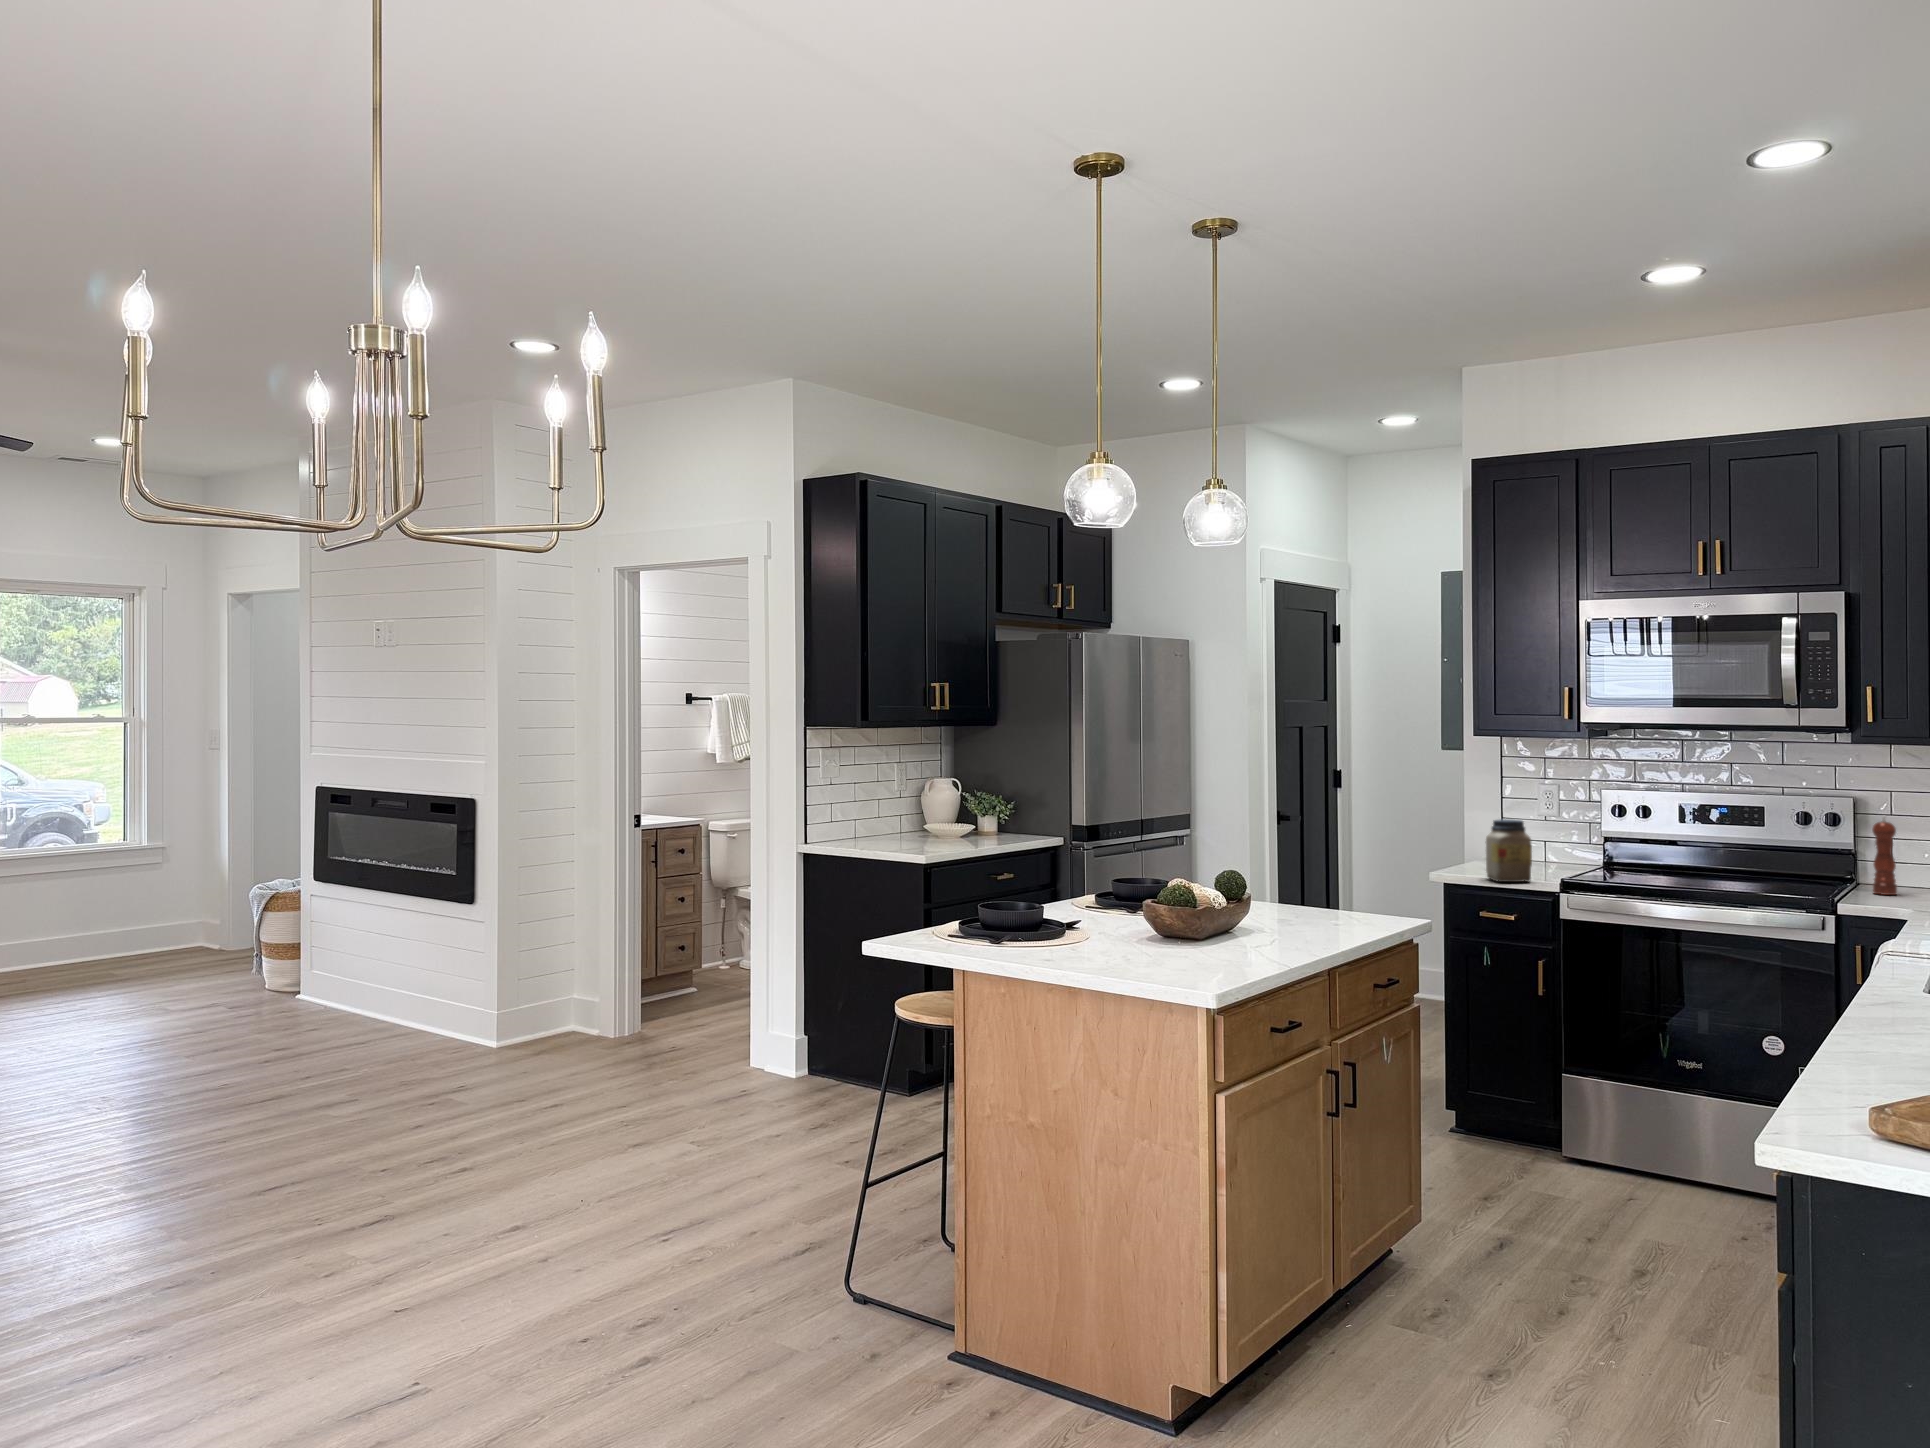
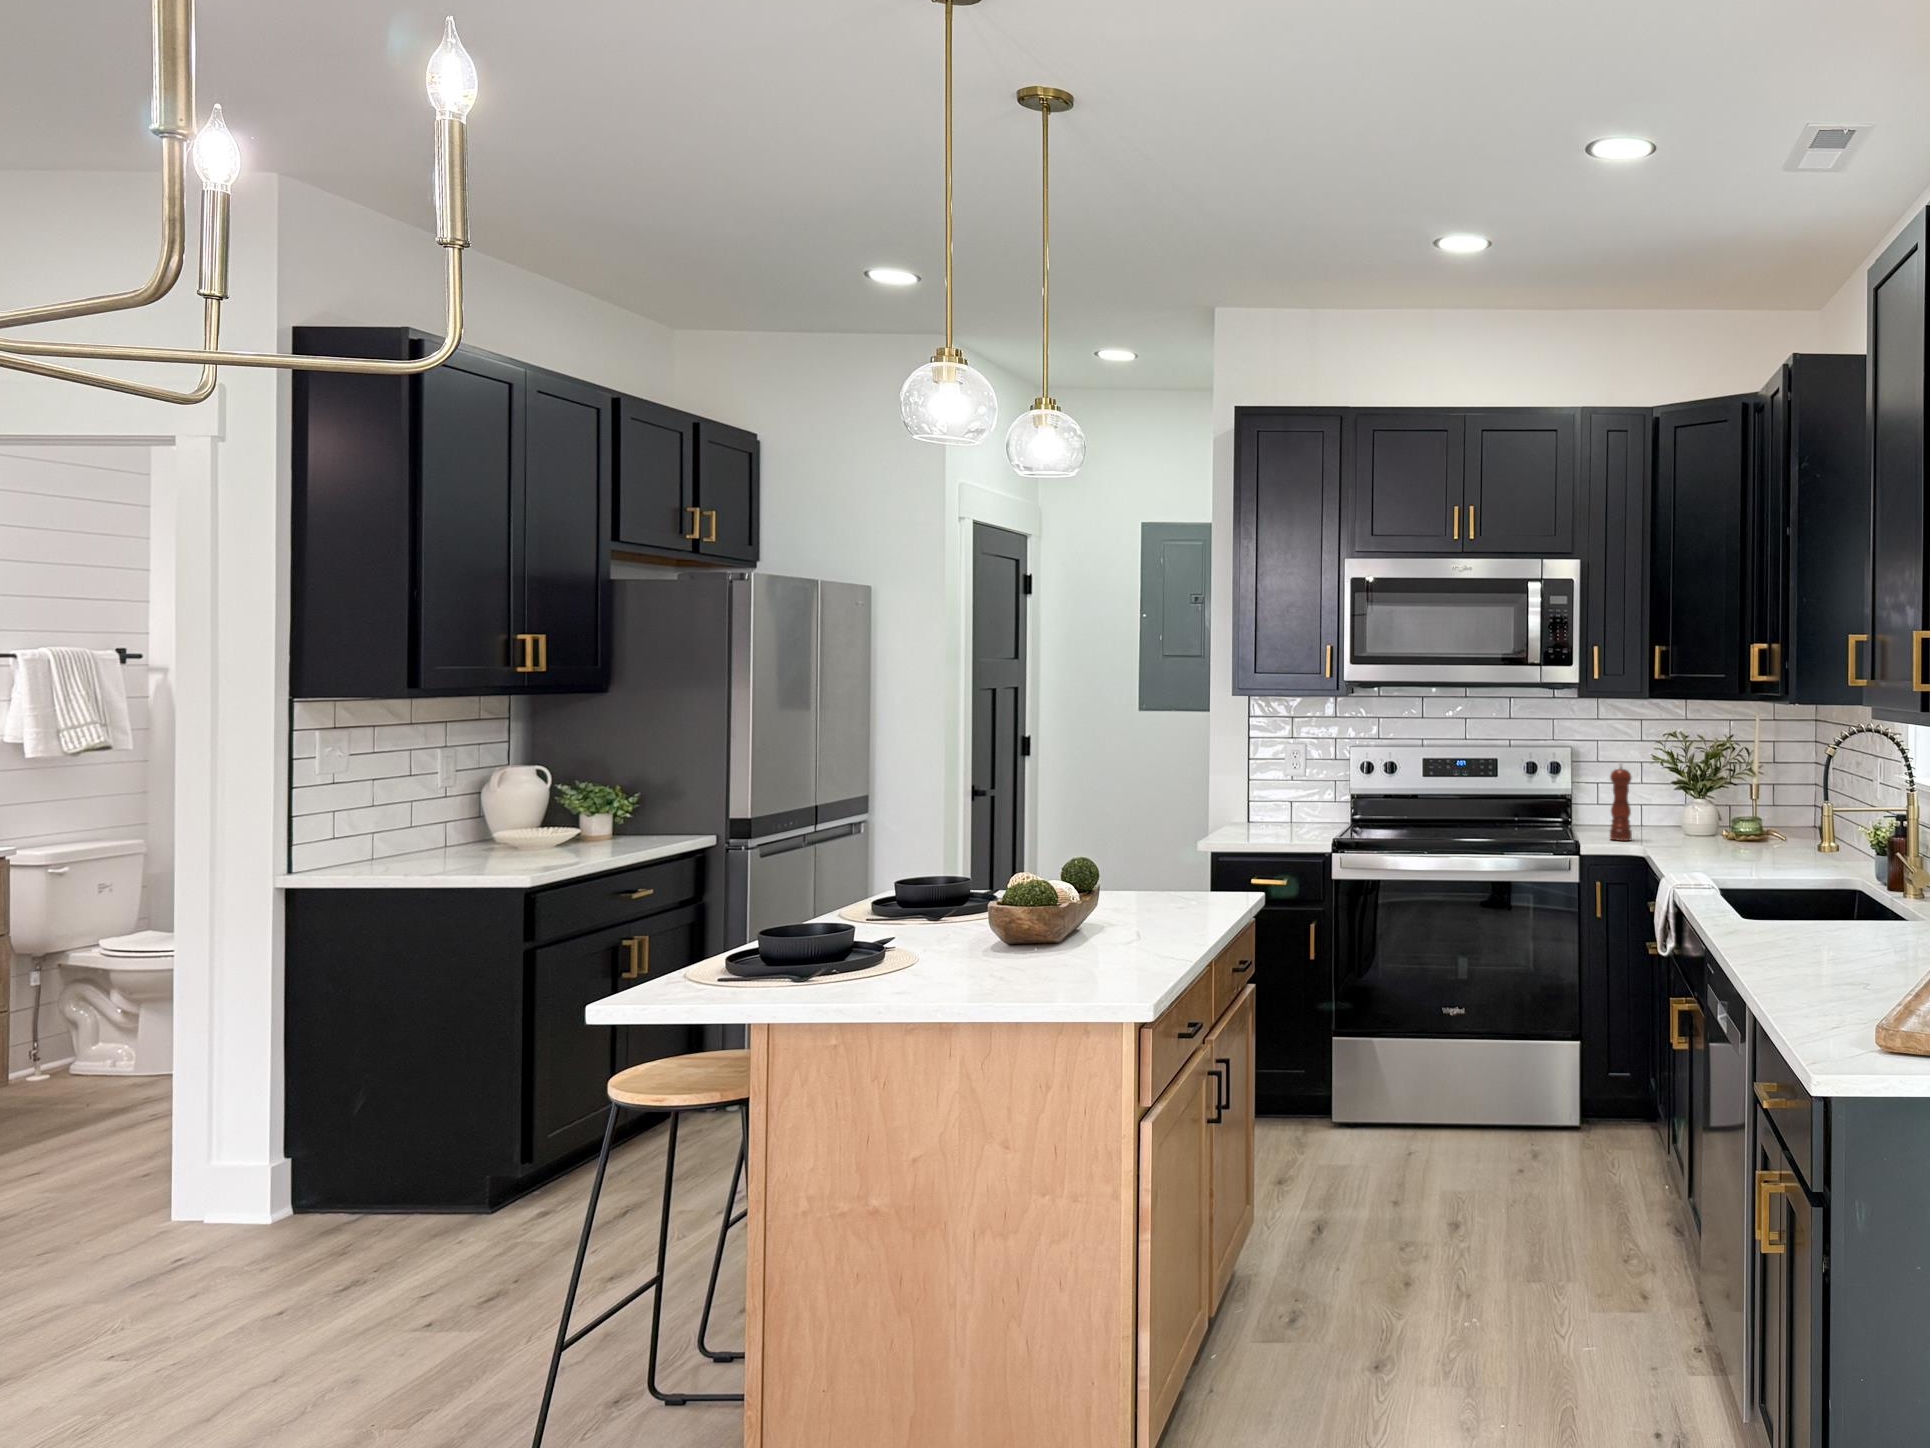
jar: present [1486,819,1532,882] -> none [1250,774,1298,840]

